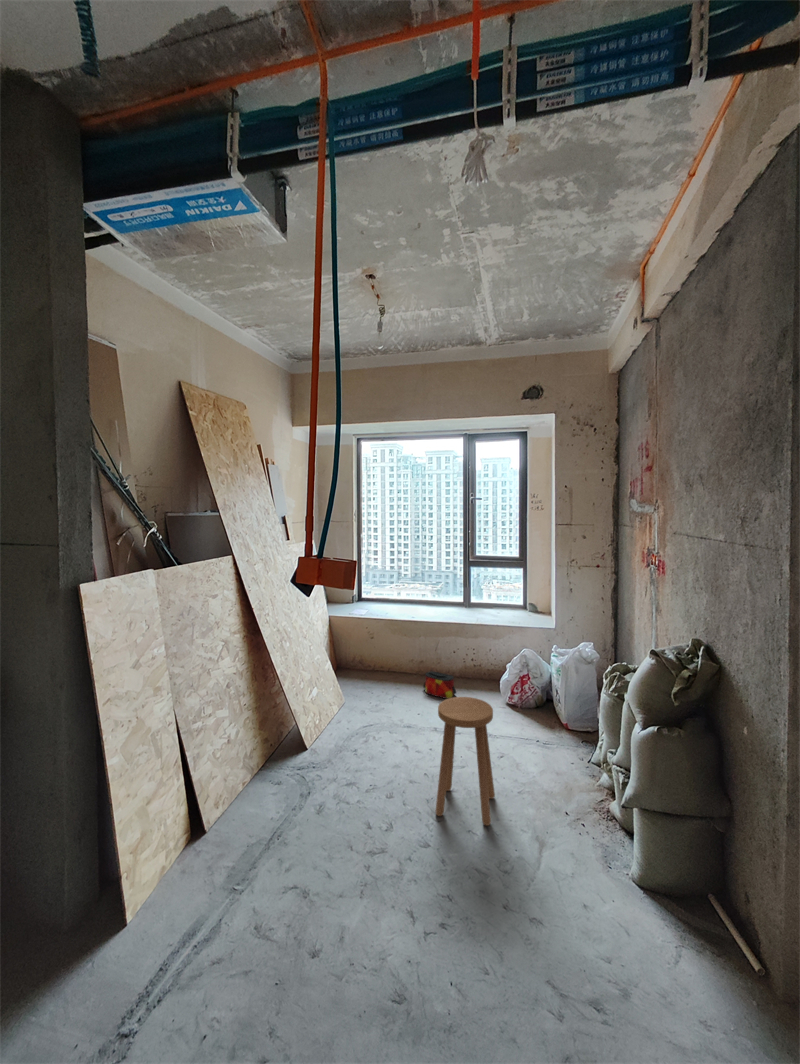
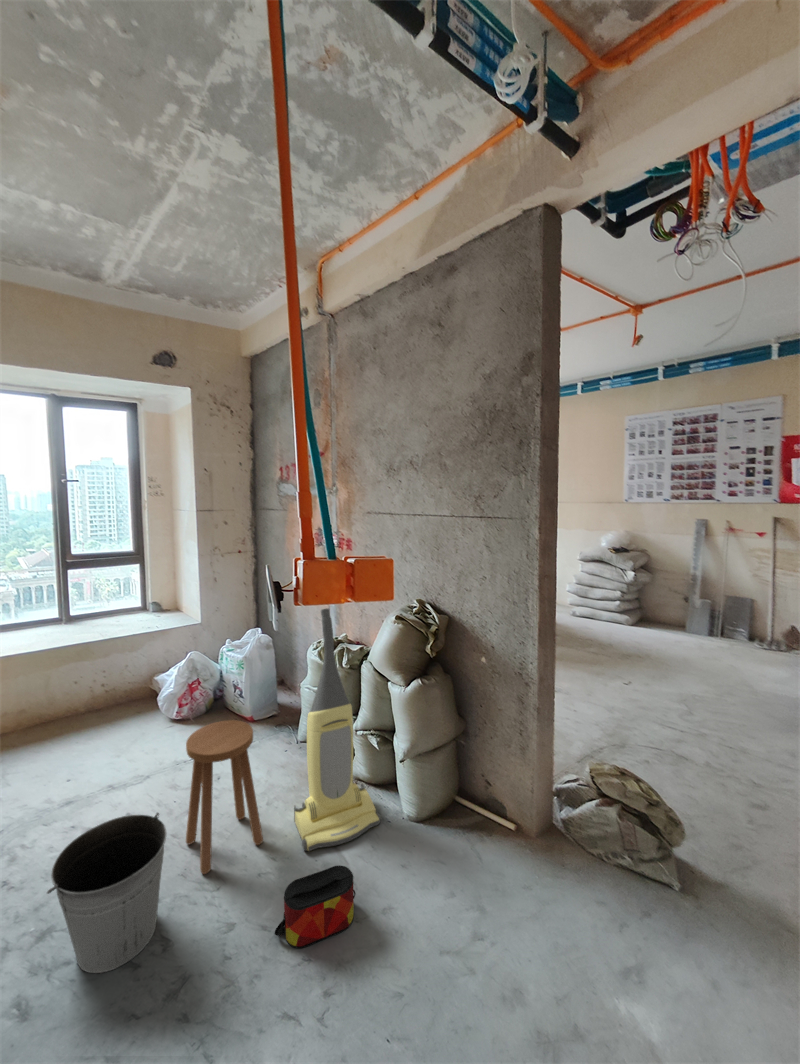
vacuum cleaner: none [512,618,610,895] -> present [294,608,381,851]
bag: present [423,671,456,699] -> present [275,865,356,948]
bucket: none [333,729,407,830] -> present [47,813,167,973]

